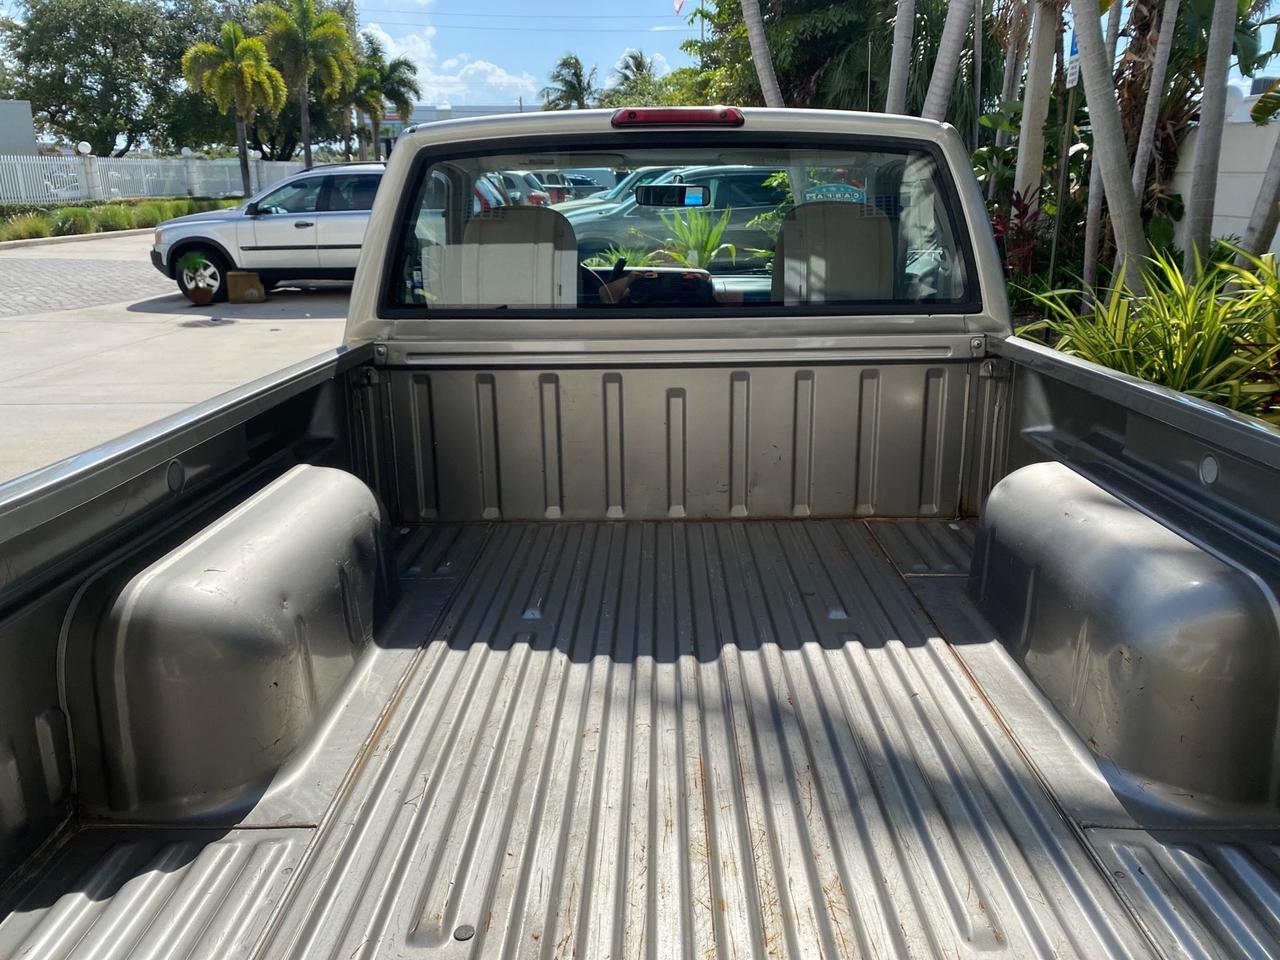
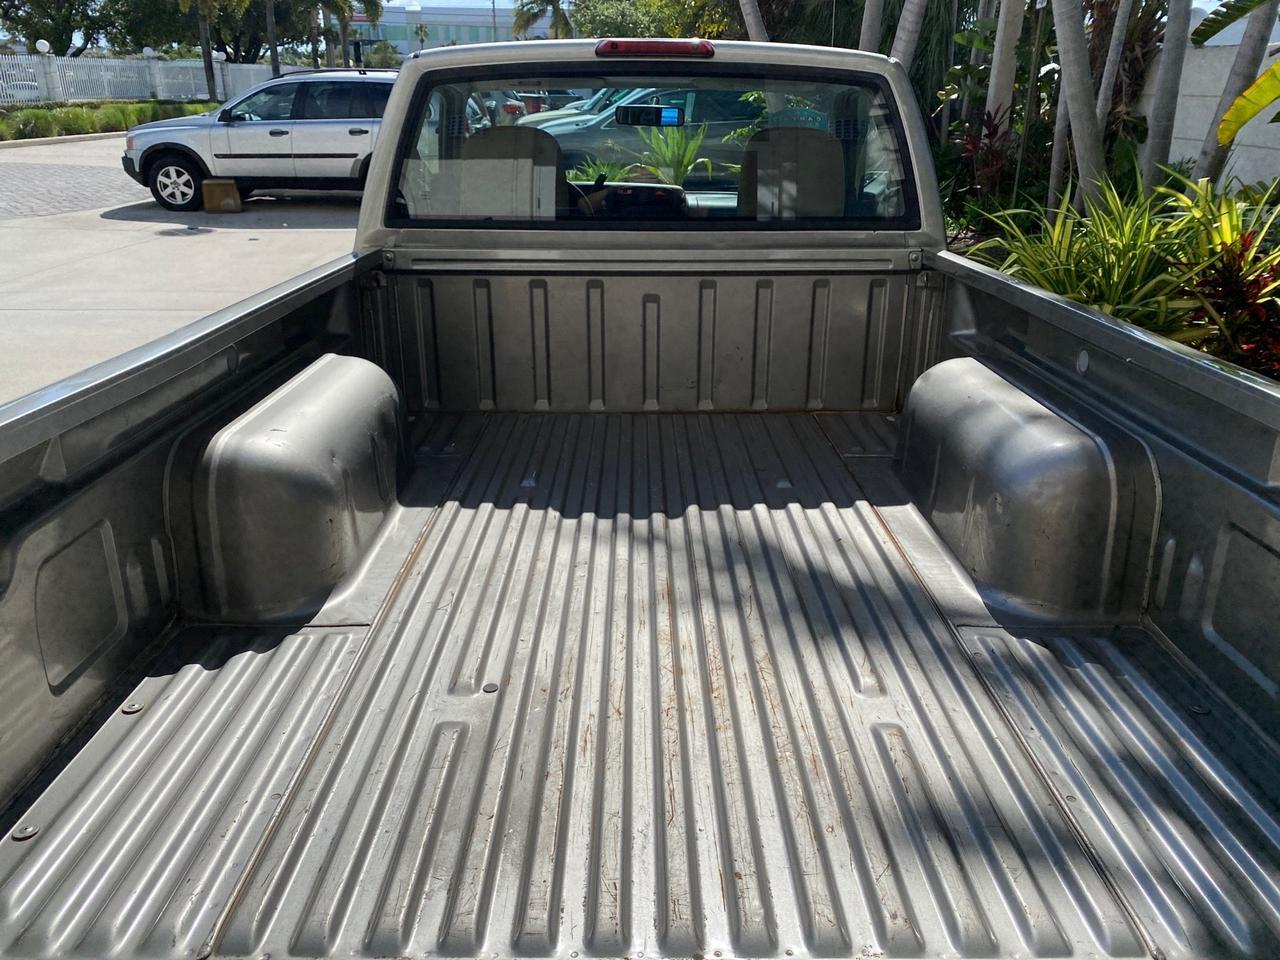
potted tree: present [176,255,213,305] -> none [150,156,189,214]

